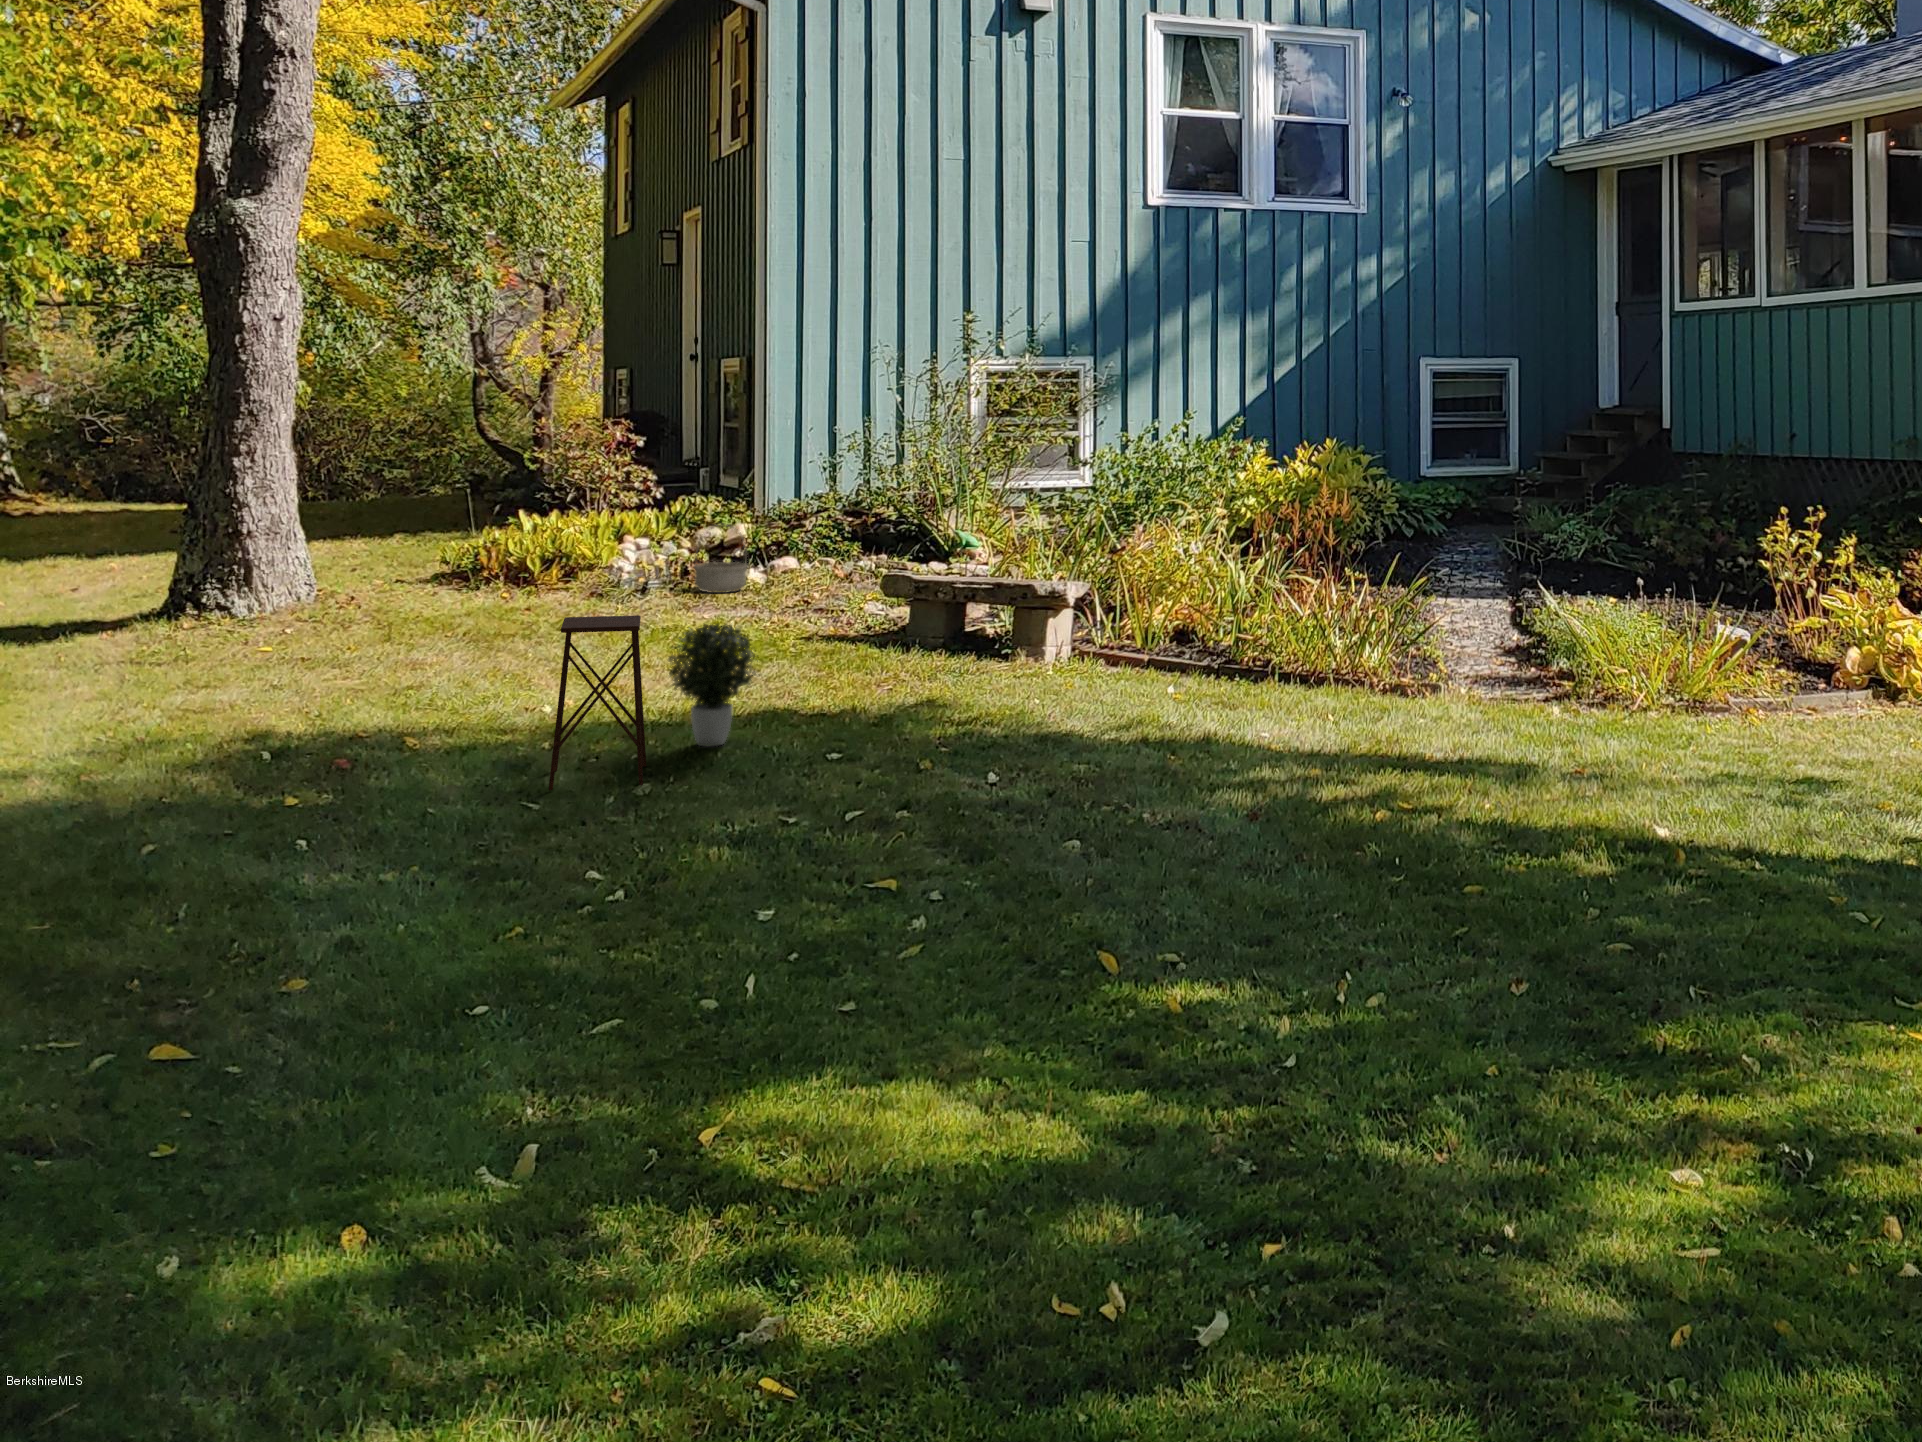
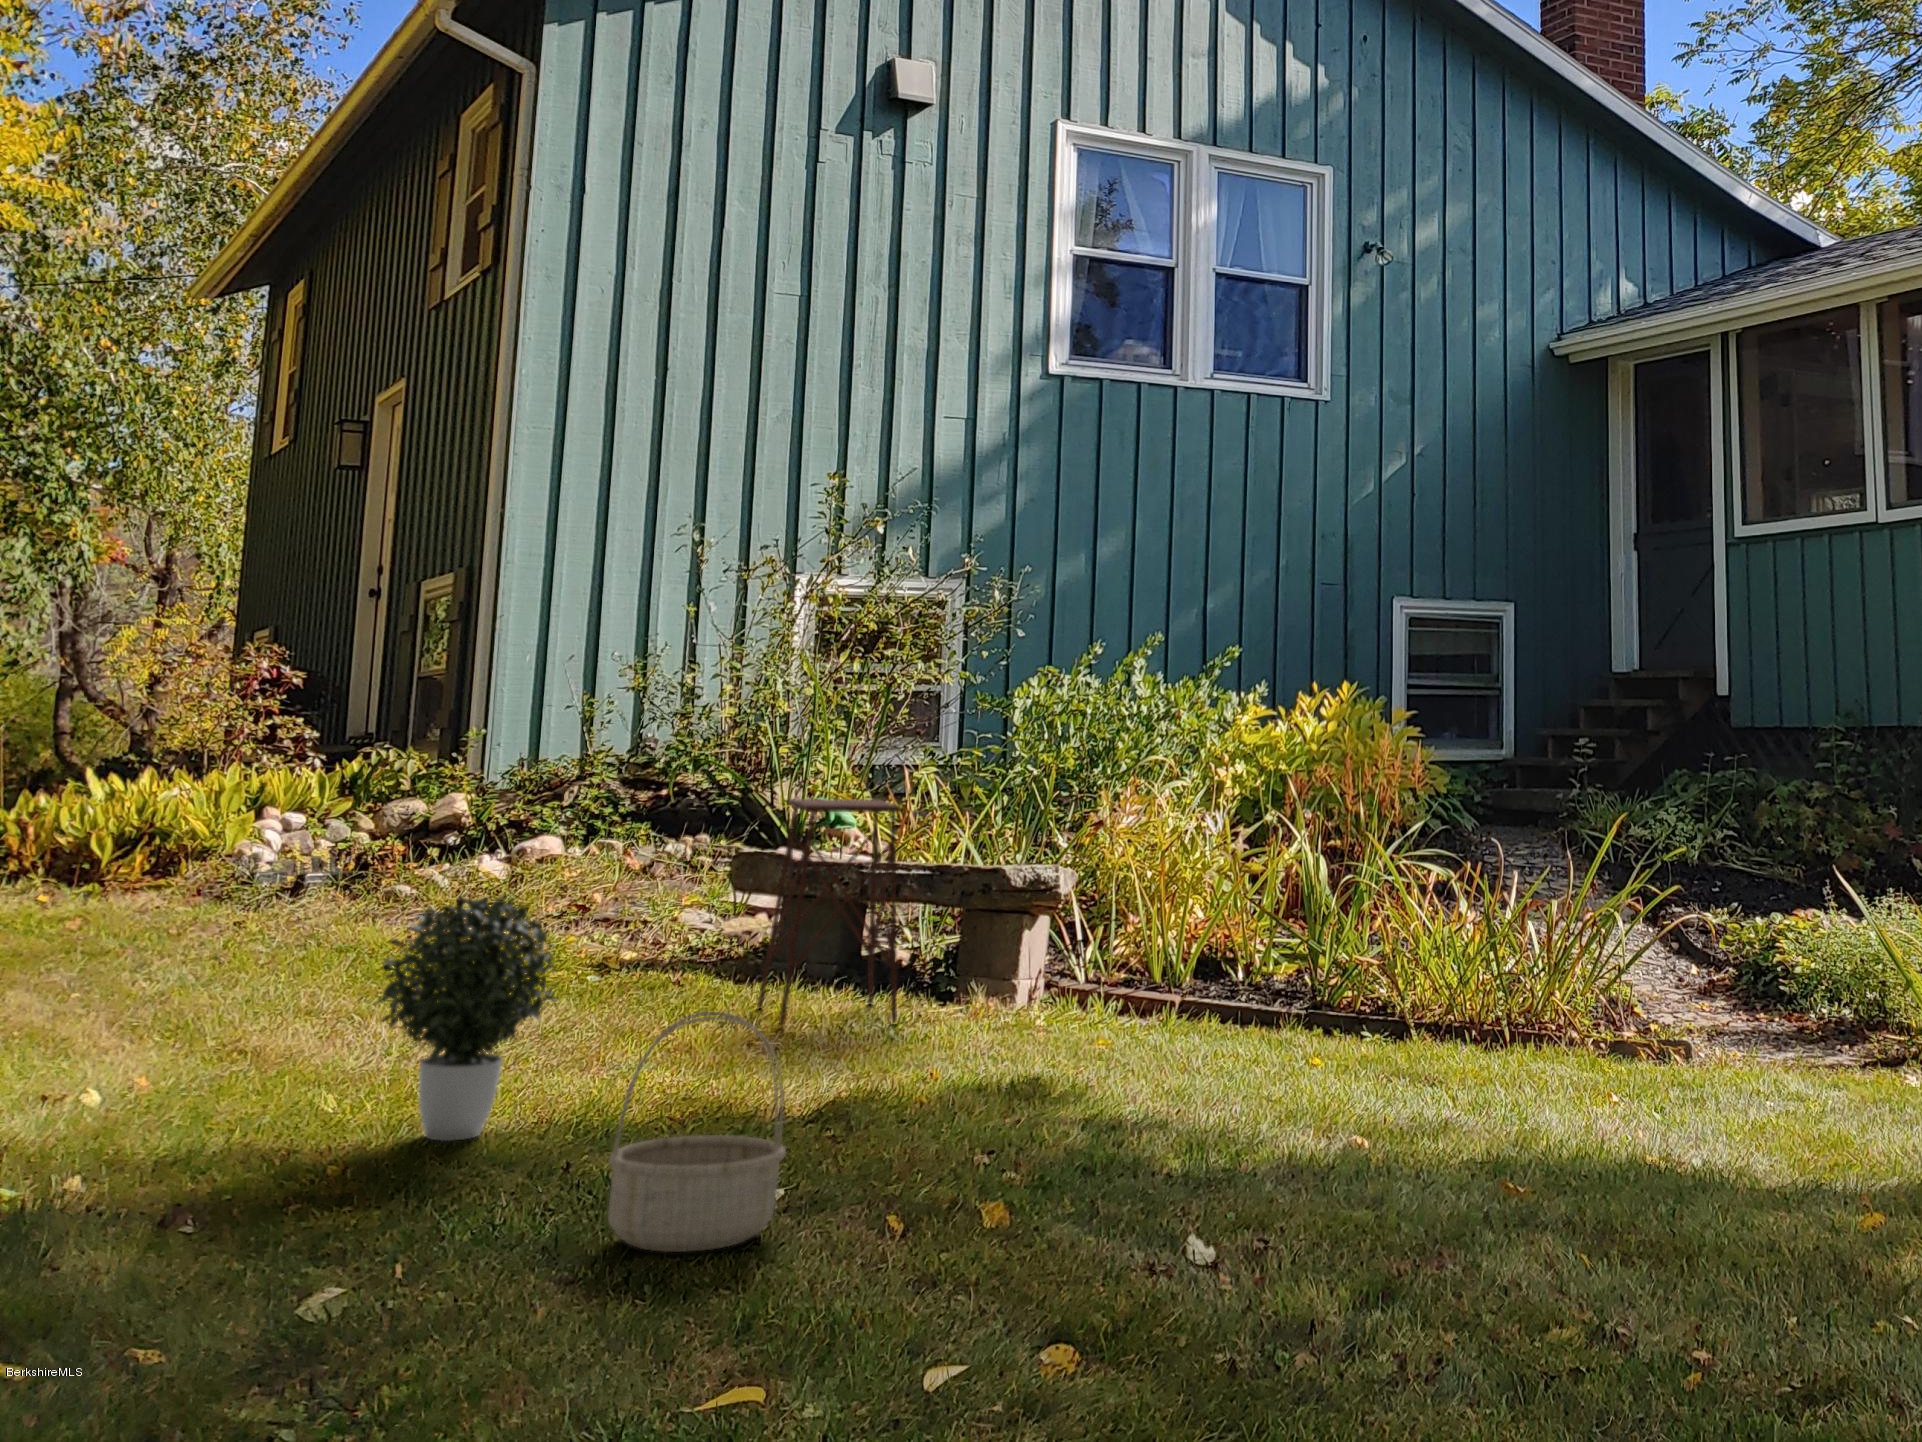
basket: present [694,525,747,593] -> present [608,1012,786,1252]
side table: present [549,615,646,790] -> present [757,799,902,1027]

